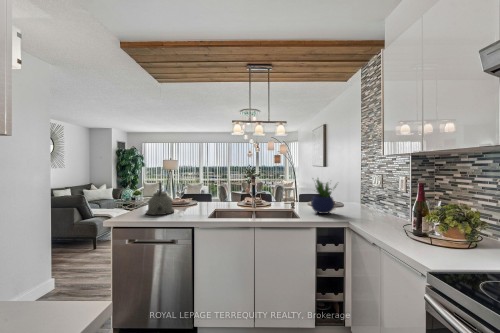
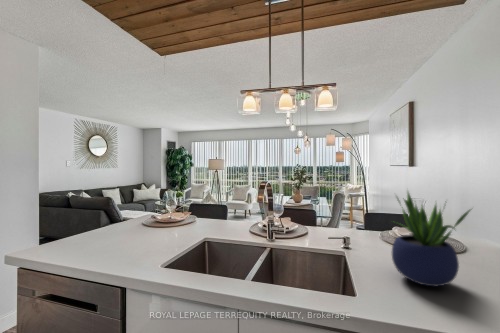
kettle: present [146,182,174,215] -> none [84,193,135,252]

